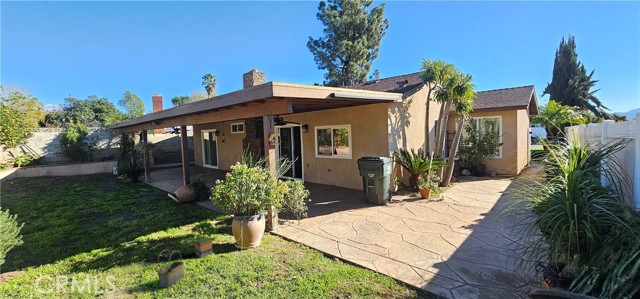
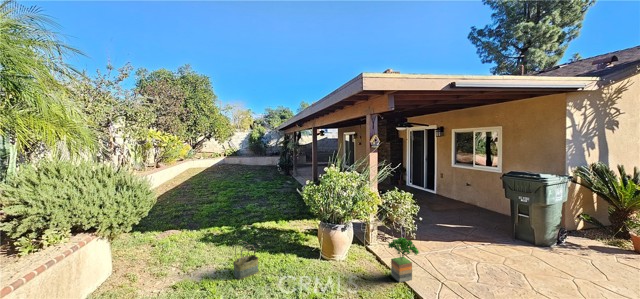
potted tree: present [191,222,216,258] -> present [388,237,419,282]

